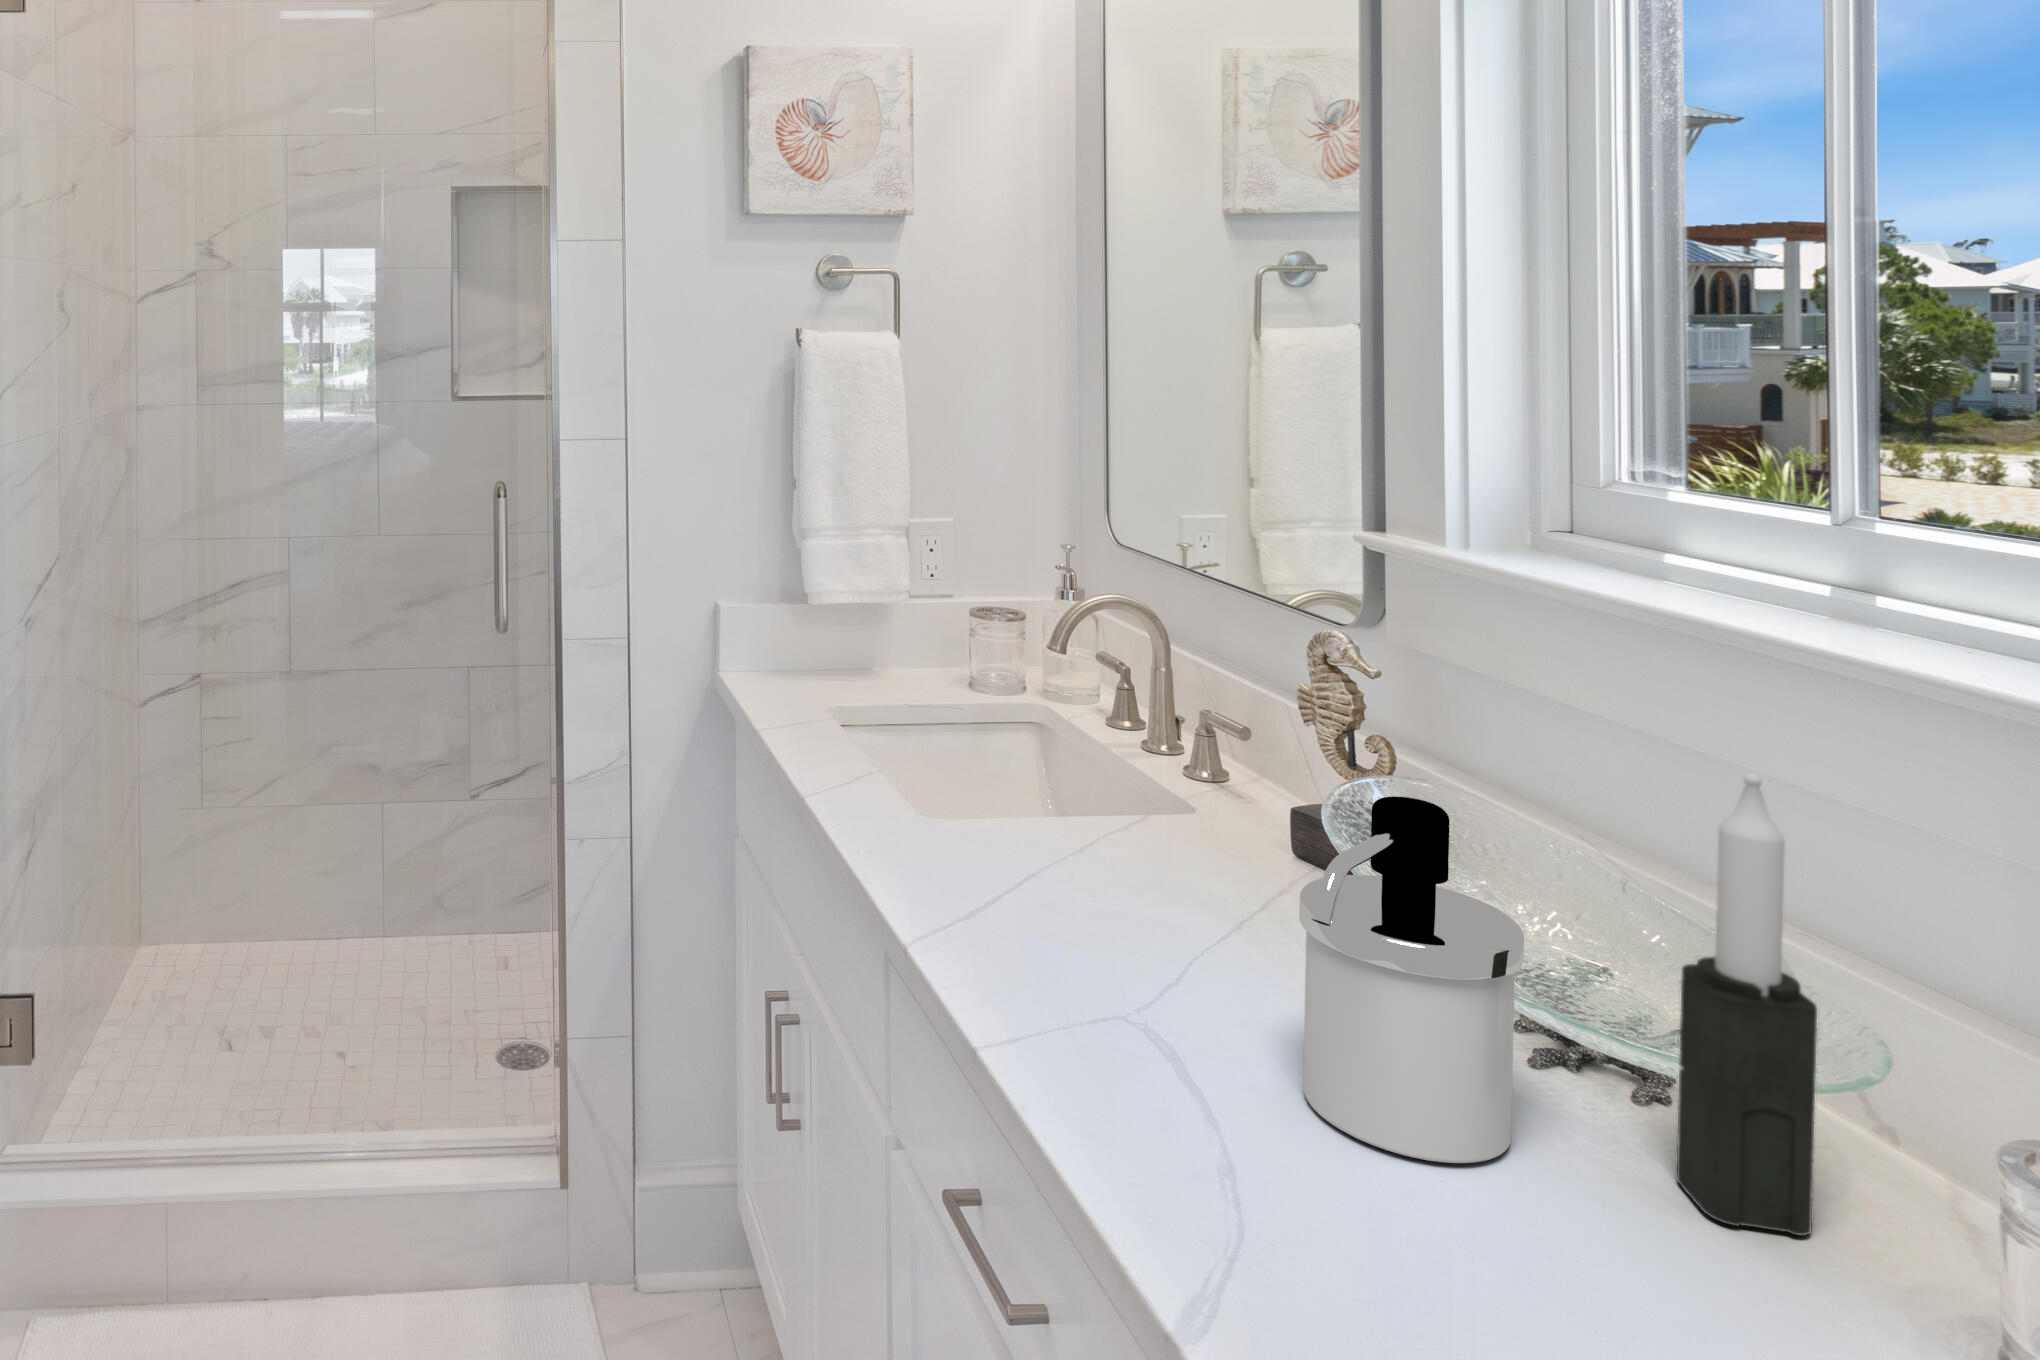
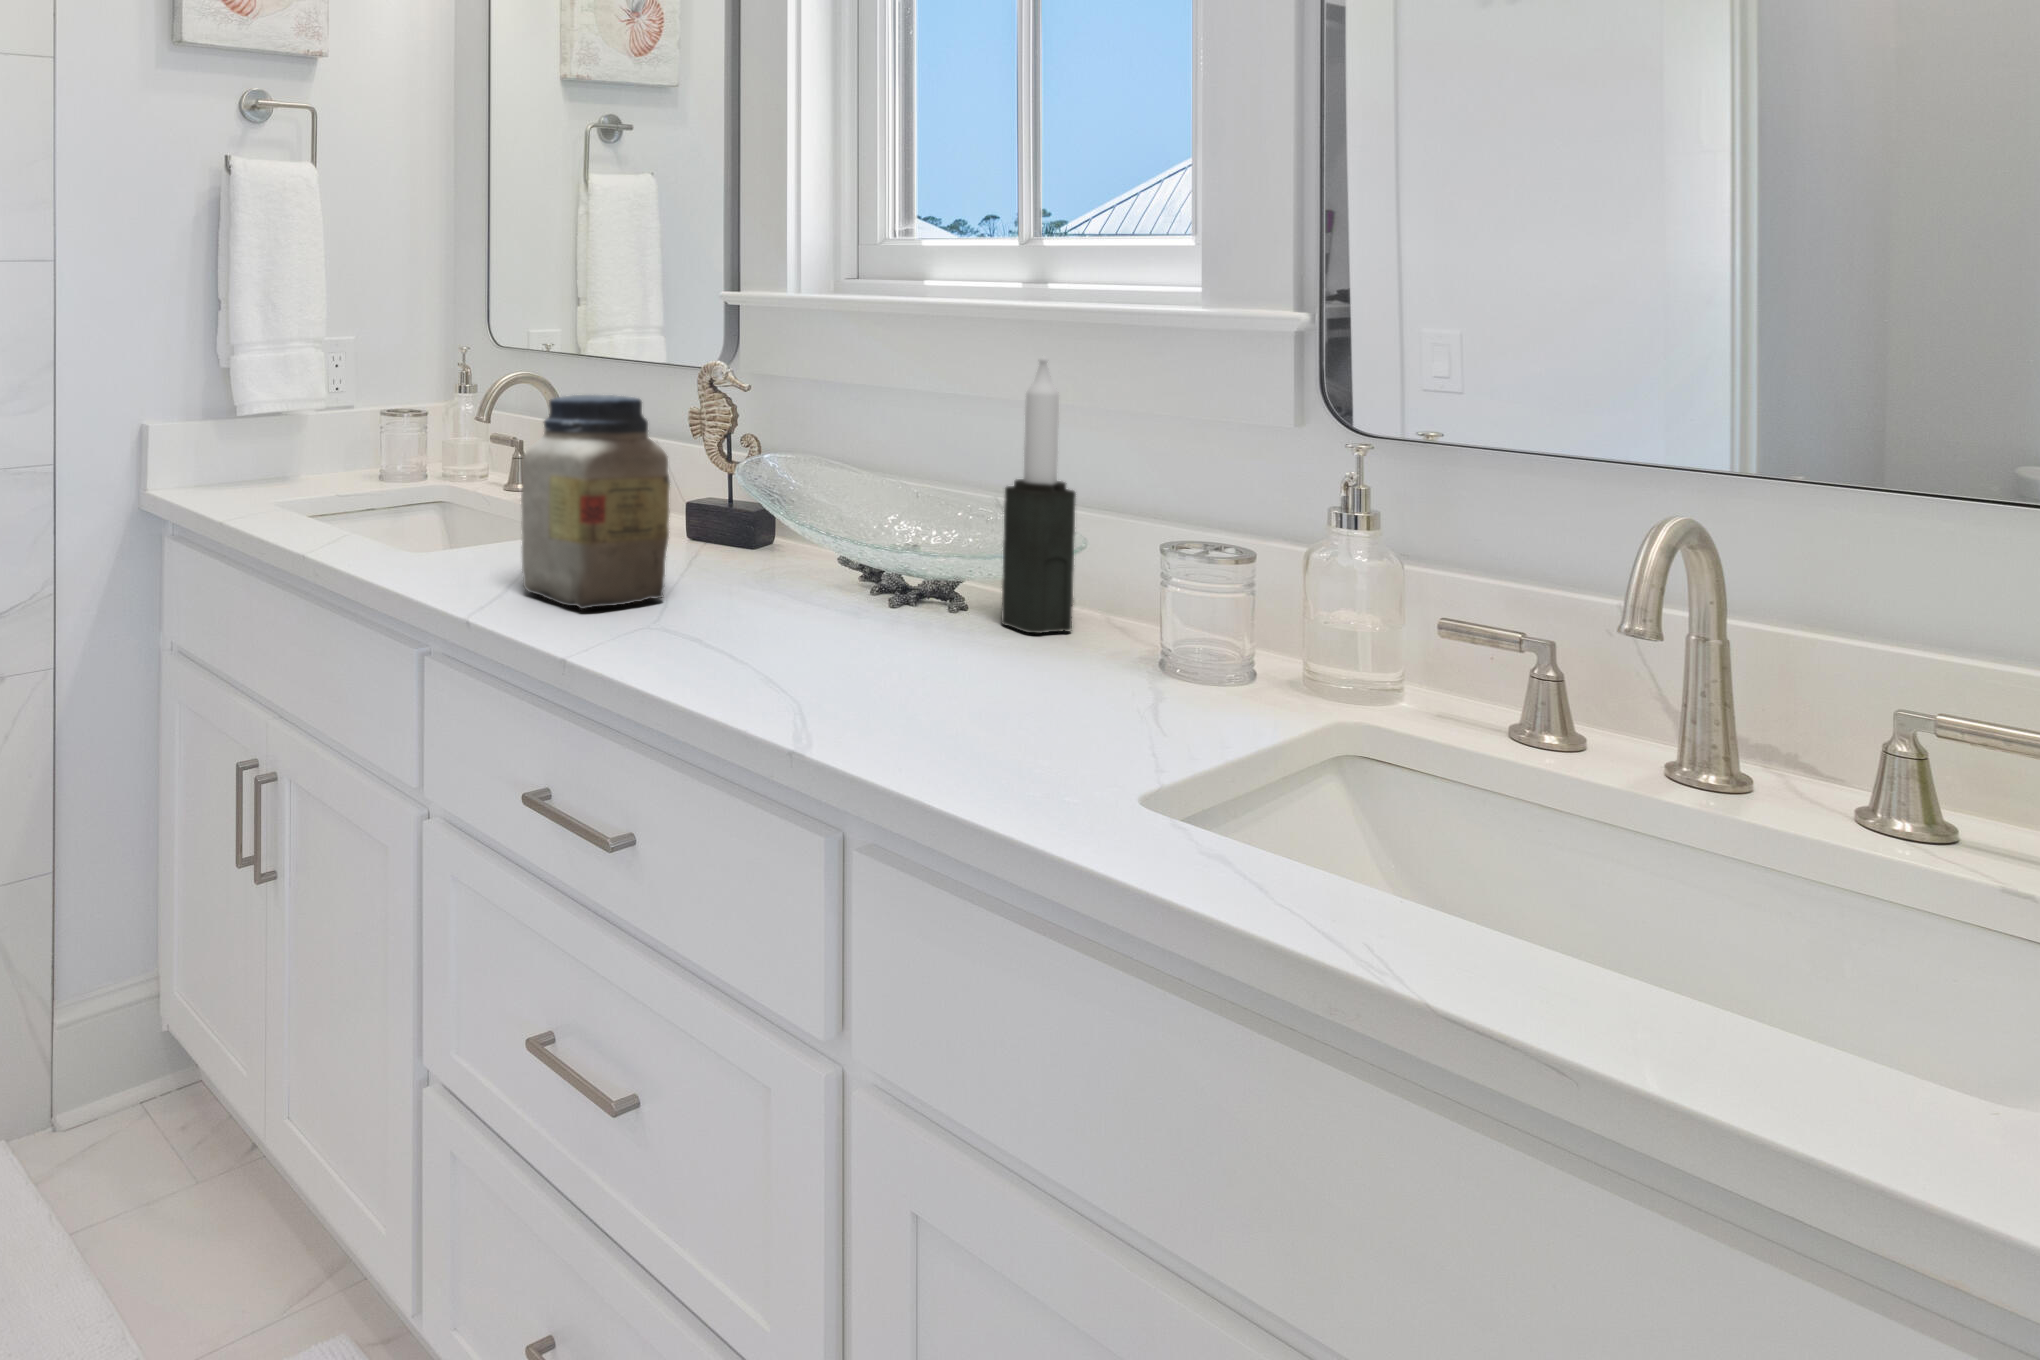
jar: none [967,704,1154,994] -> present [521,395,670,609]
soap dispenser: present [1299,796,1524,1163] -> none [791,406,927,637]

